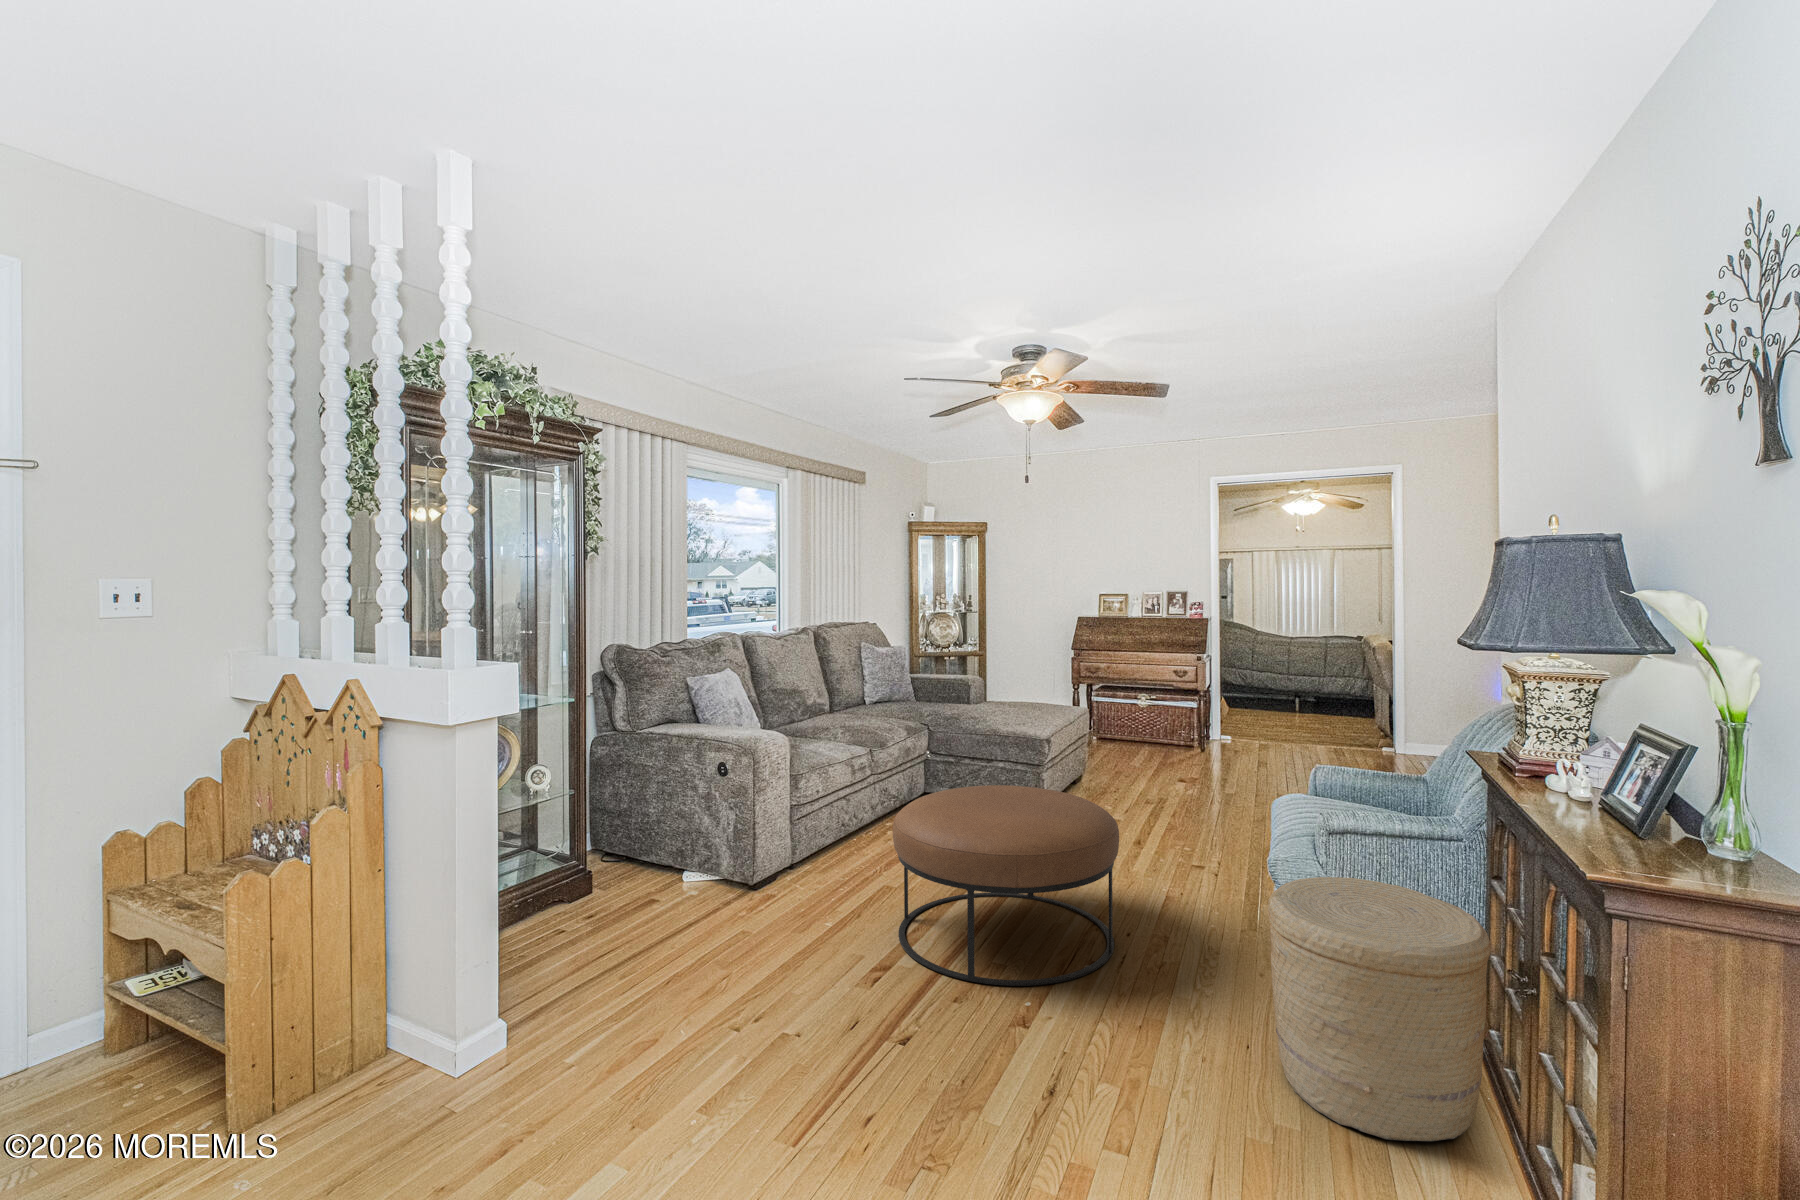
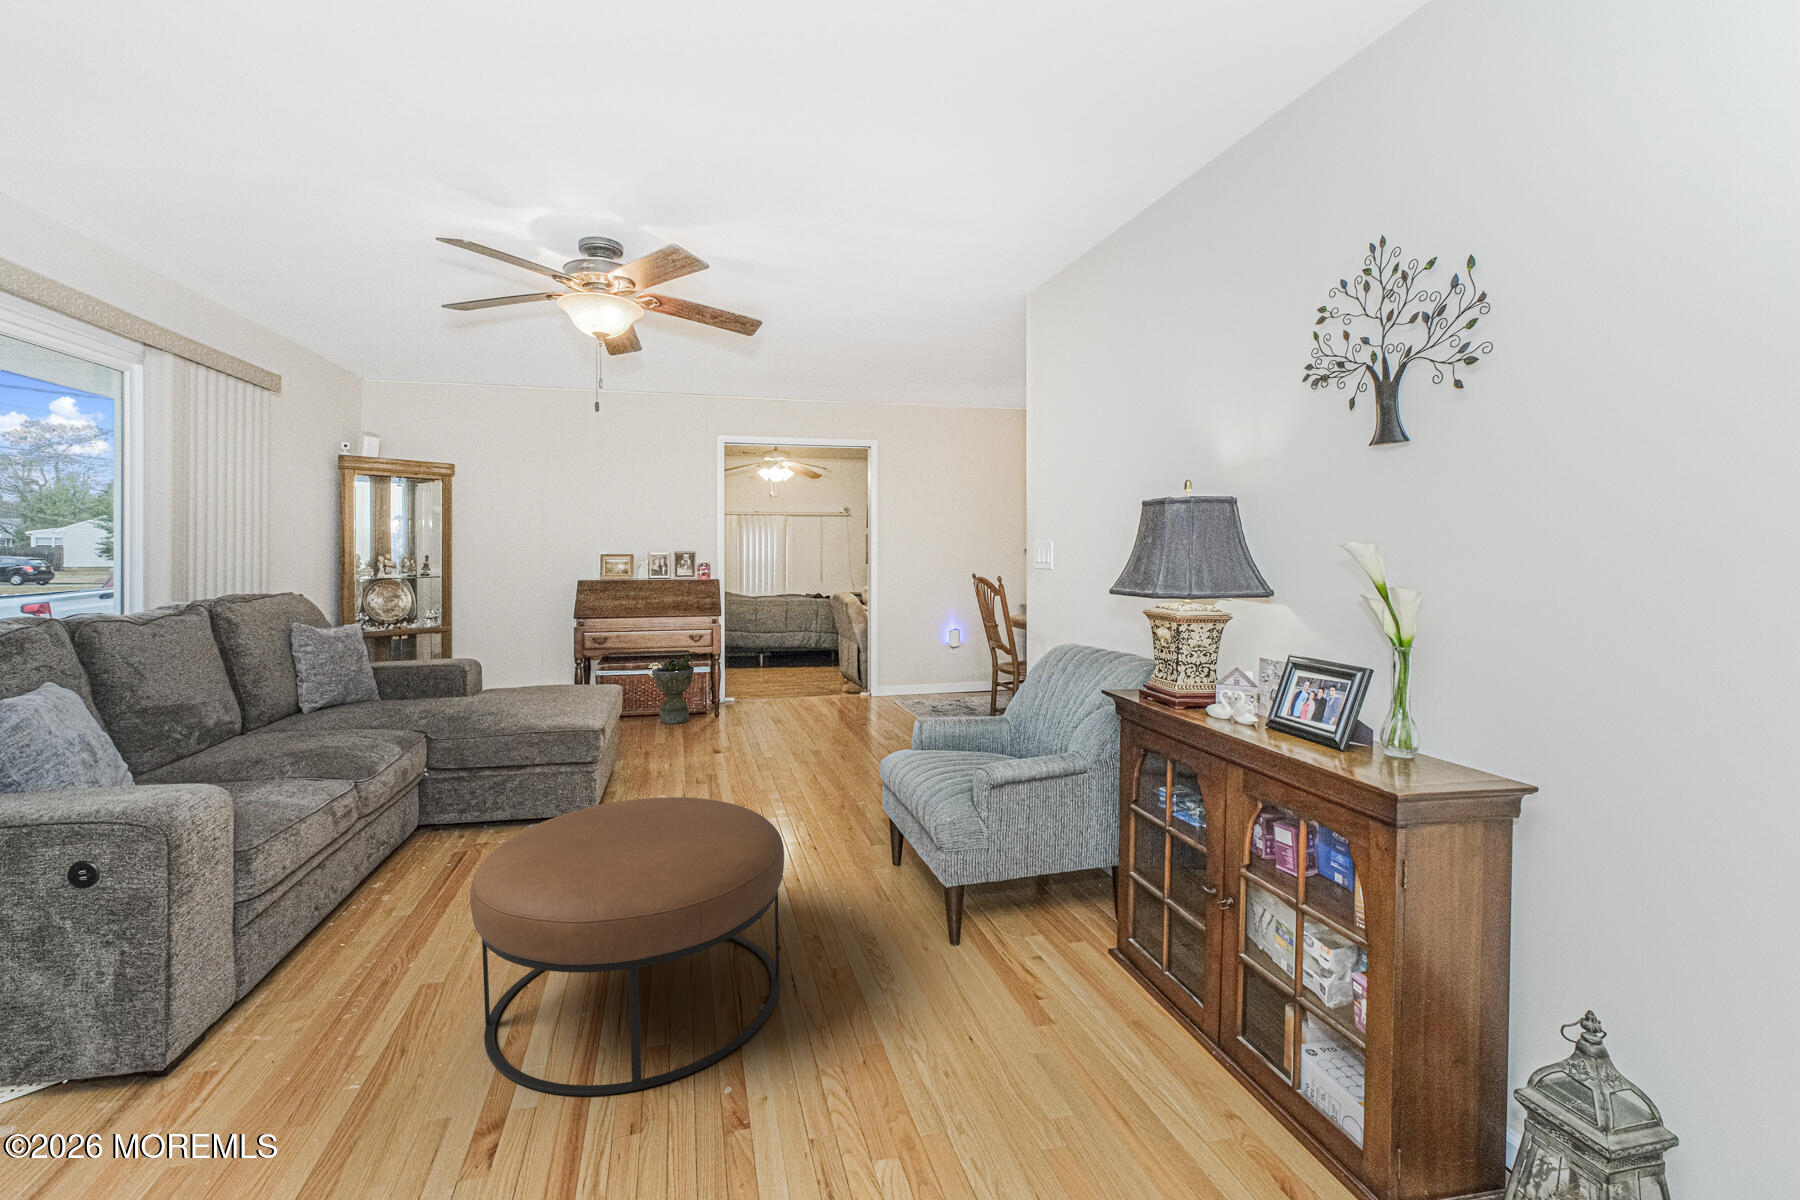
planter: none [1135,690,1176,755] -> present [652,656,694,724]
woven basket: present [1268,877,1491,1141] -> none [994,832,1187,1090]

